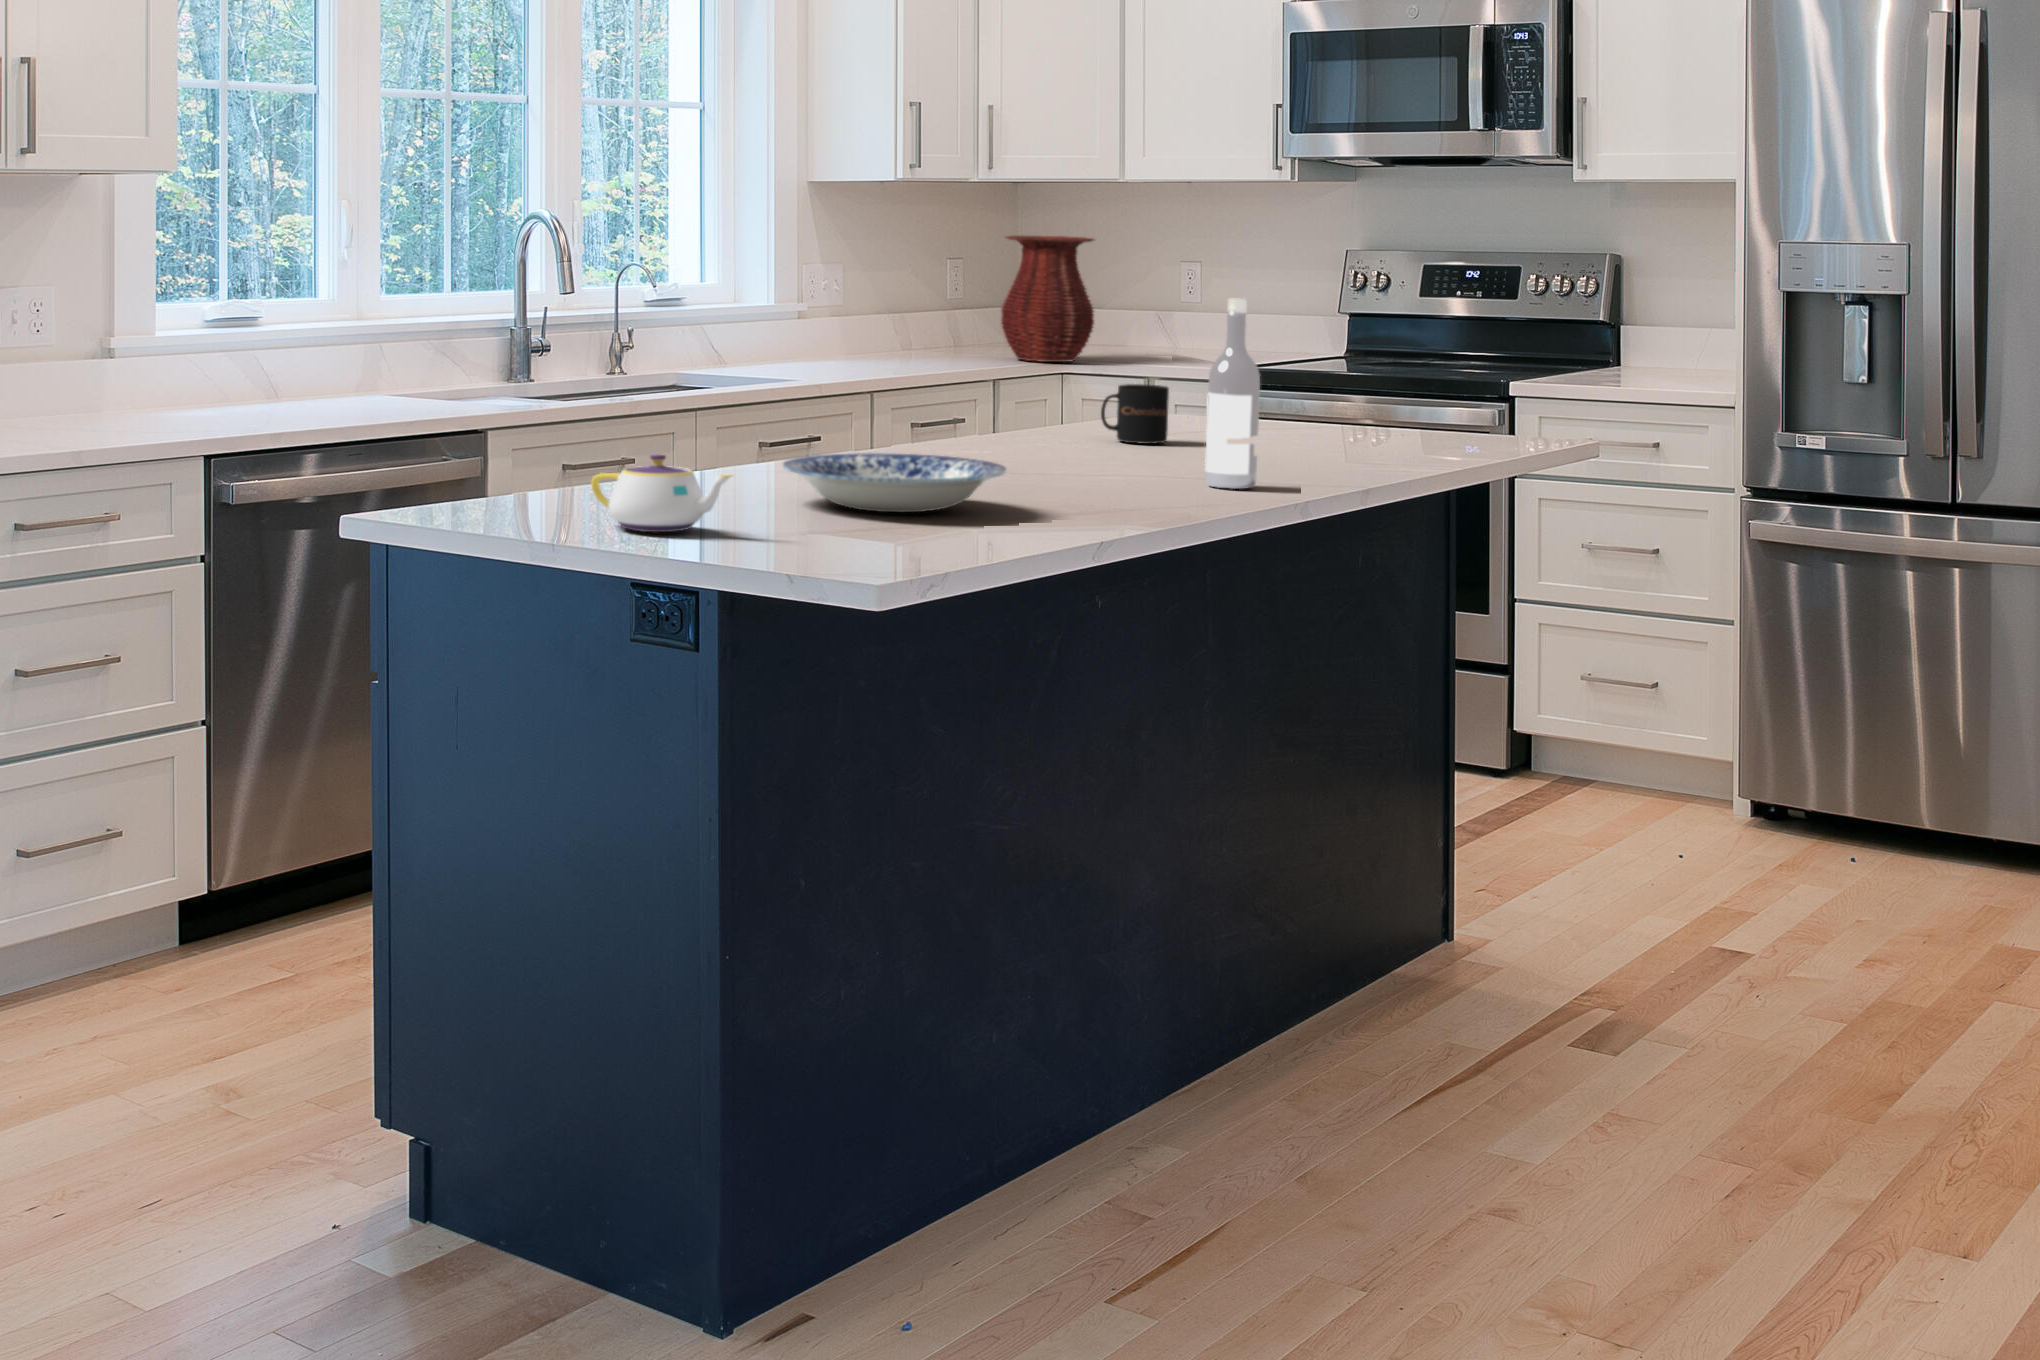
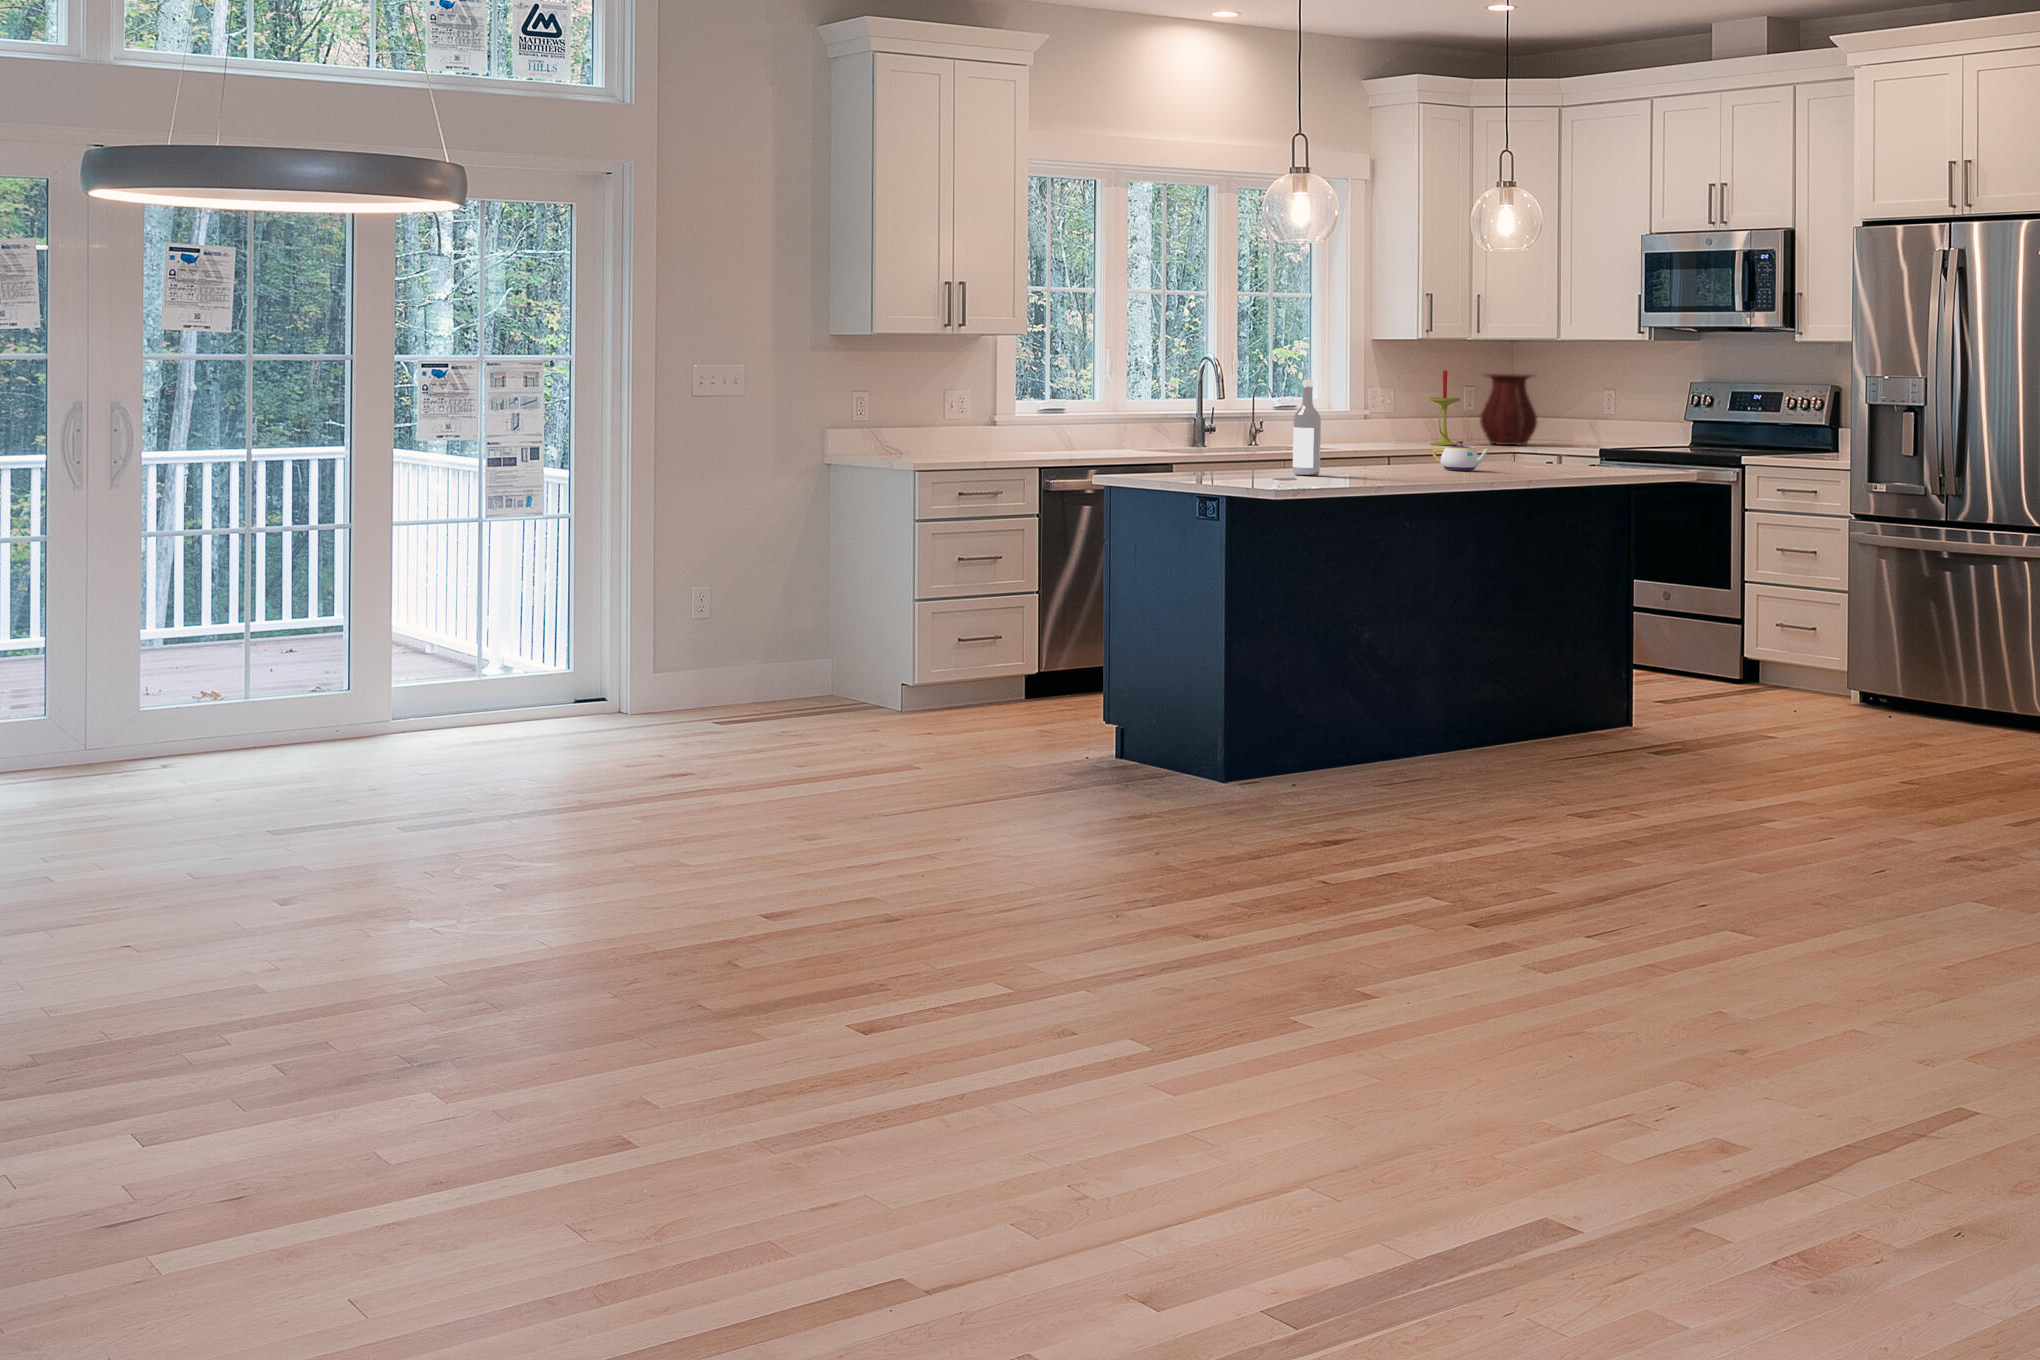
candle: none [922,227,975,366] -> present [1430,370,1460,445]
wine bottle: present [1205,298,1260,489] -> present [1293,380,1321,475]
mug: present [1101,384,1169,444] -> none [1504,441,1543,472]
plate: present [783,453,1007,512] -> none [1309,461,1422,486]
teapot: present [591,455,731,532] -> present [1432,441,1490,470]

